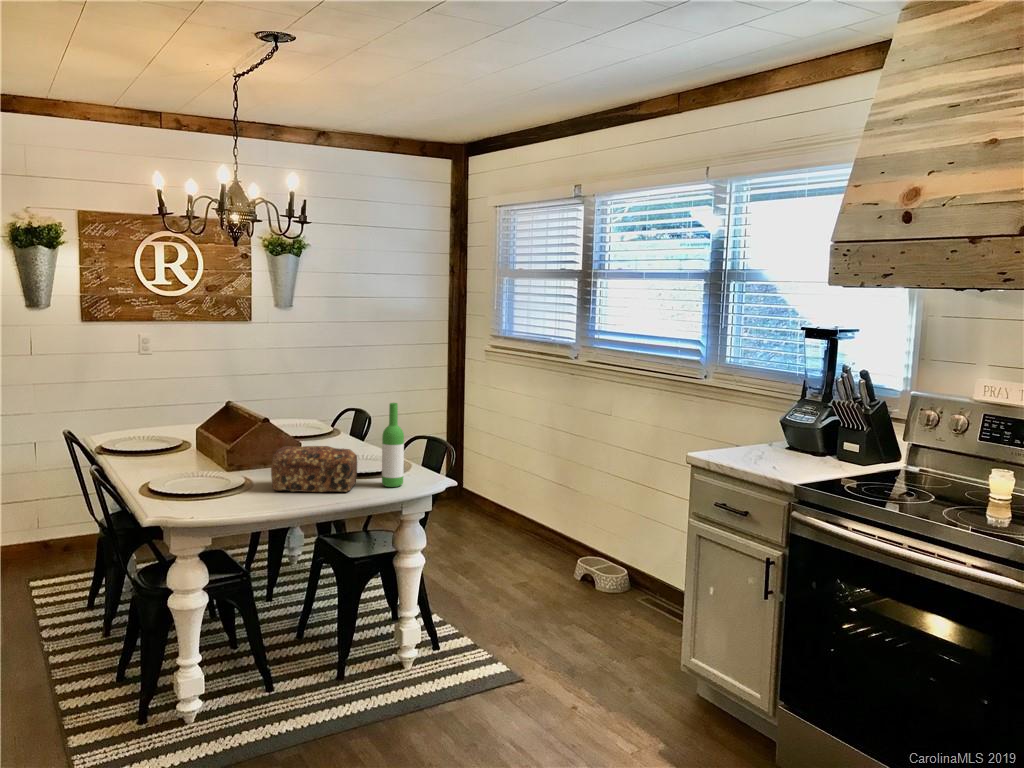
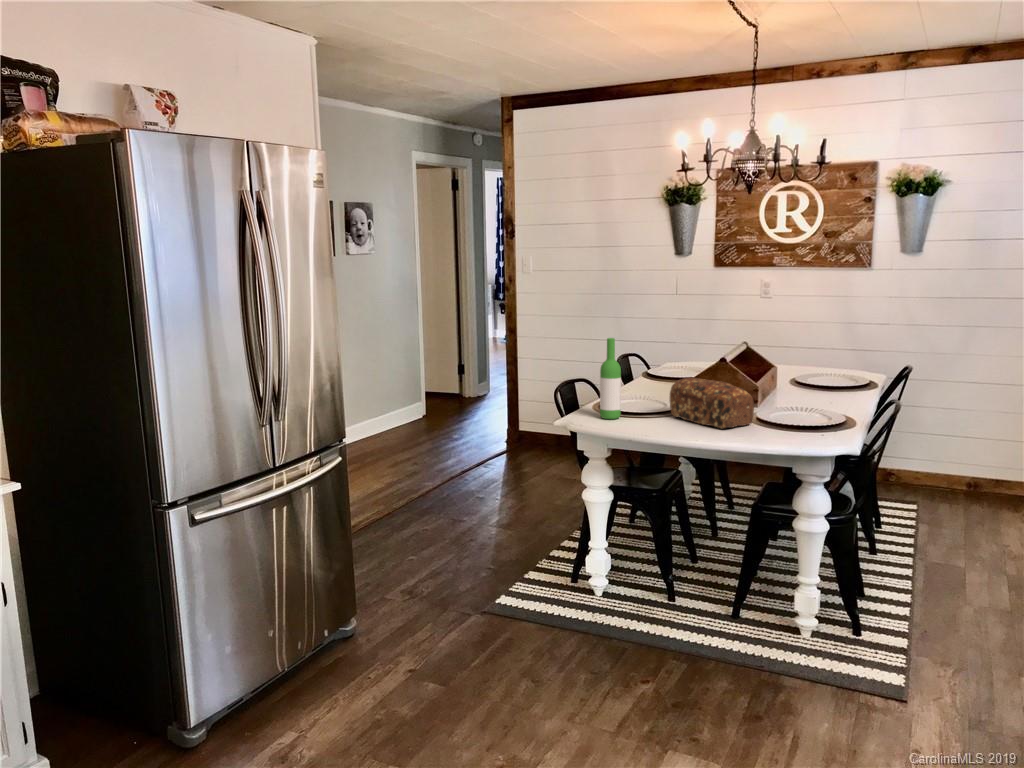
wine bottle: present [382,403,404,487] -> present [600,338,621,419]

